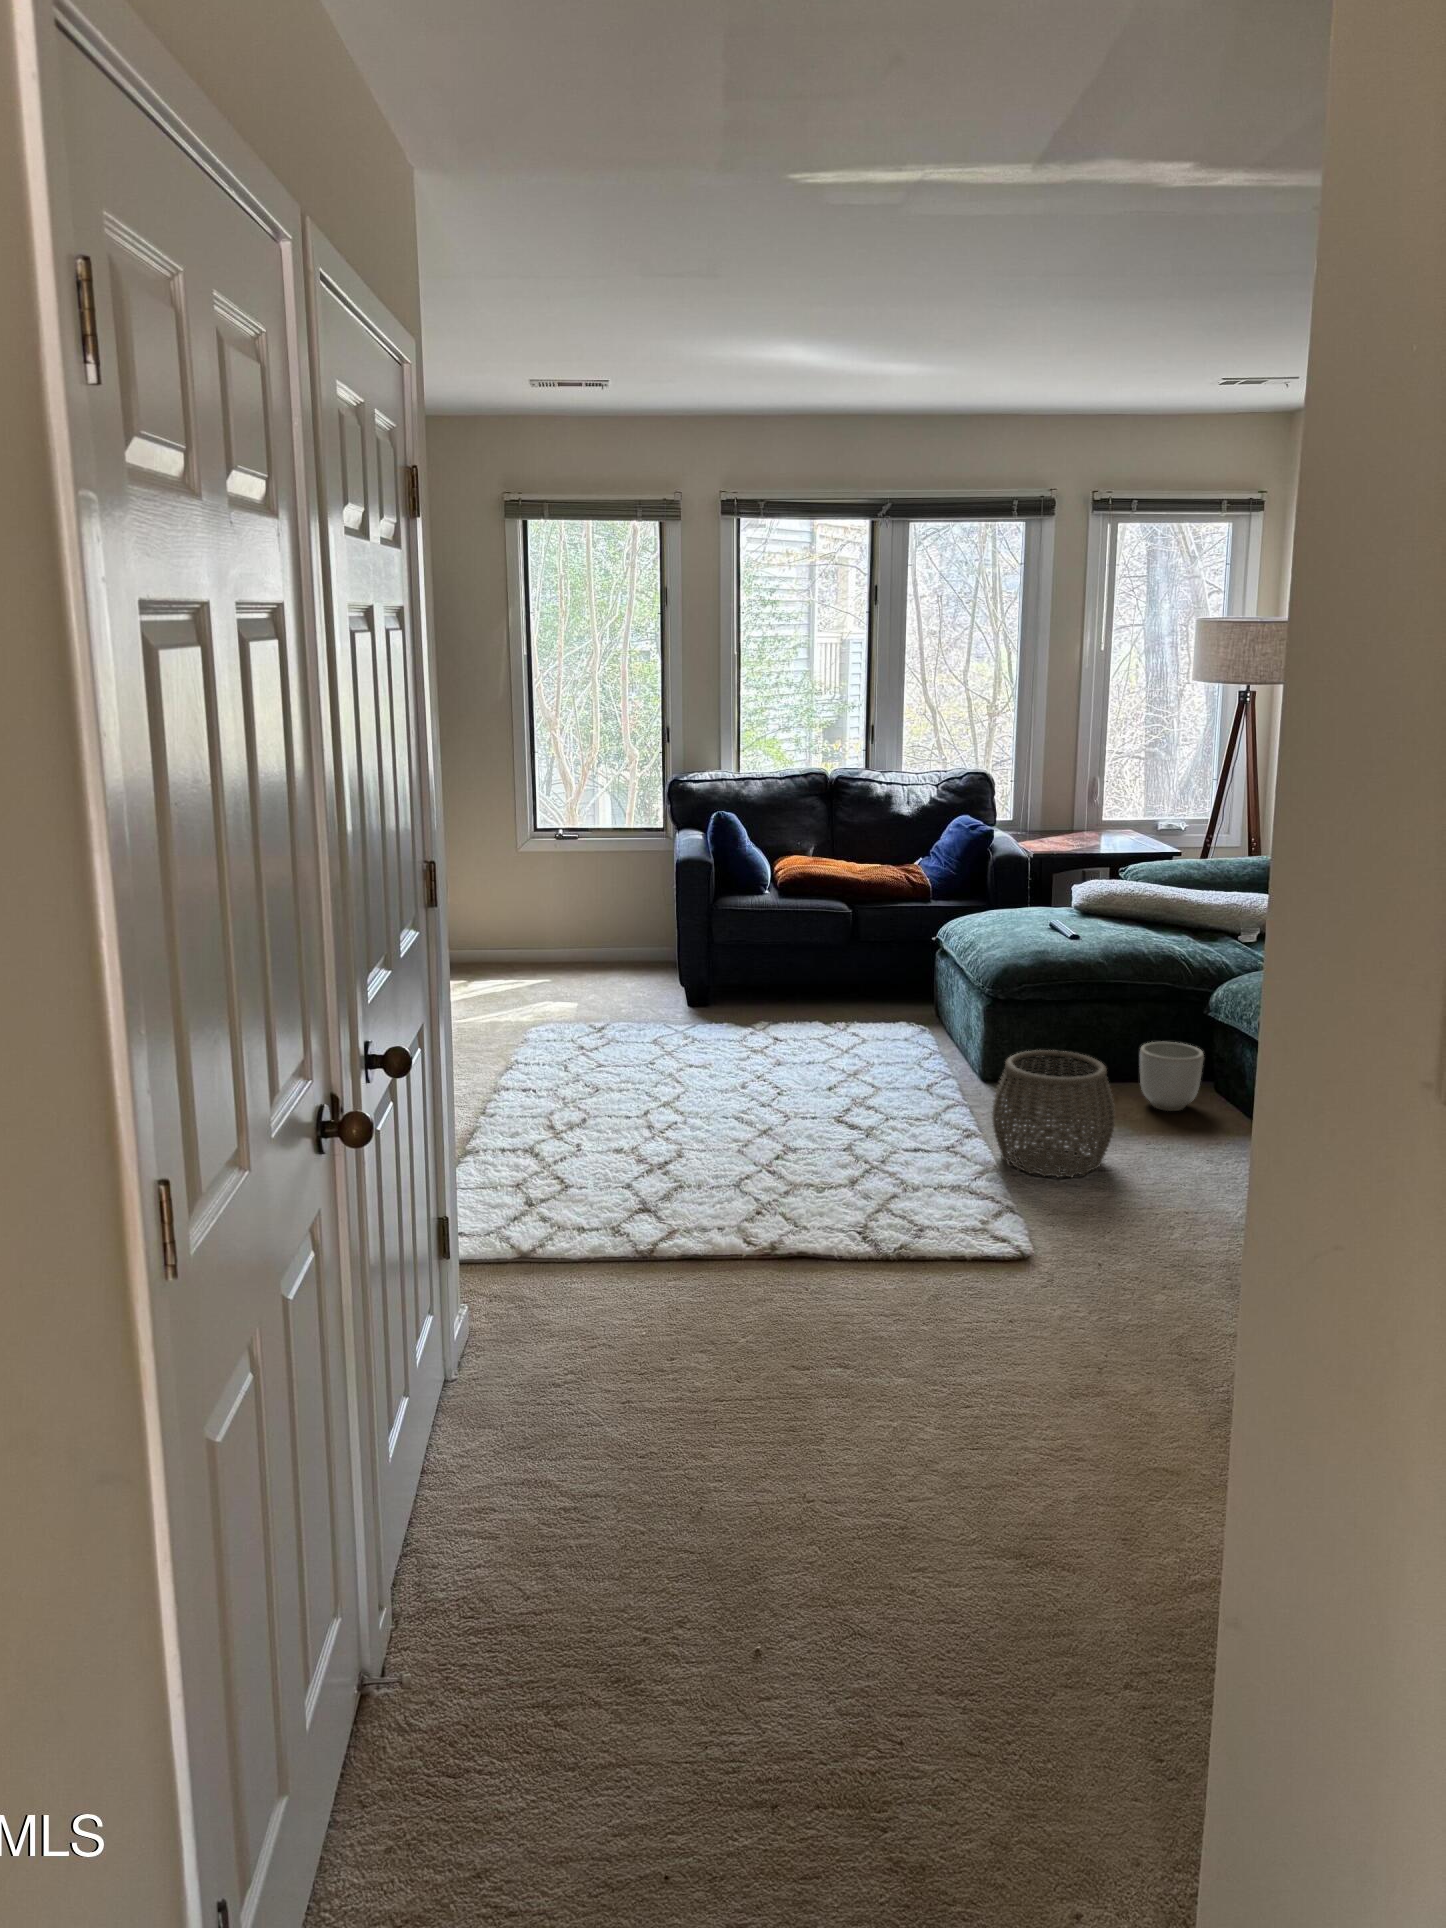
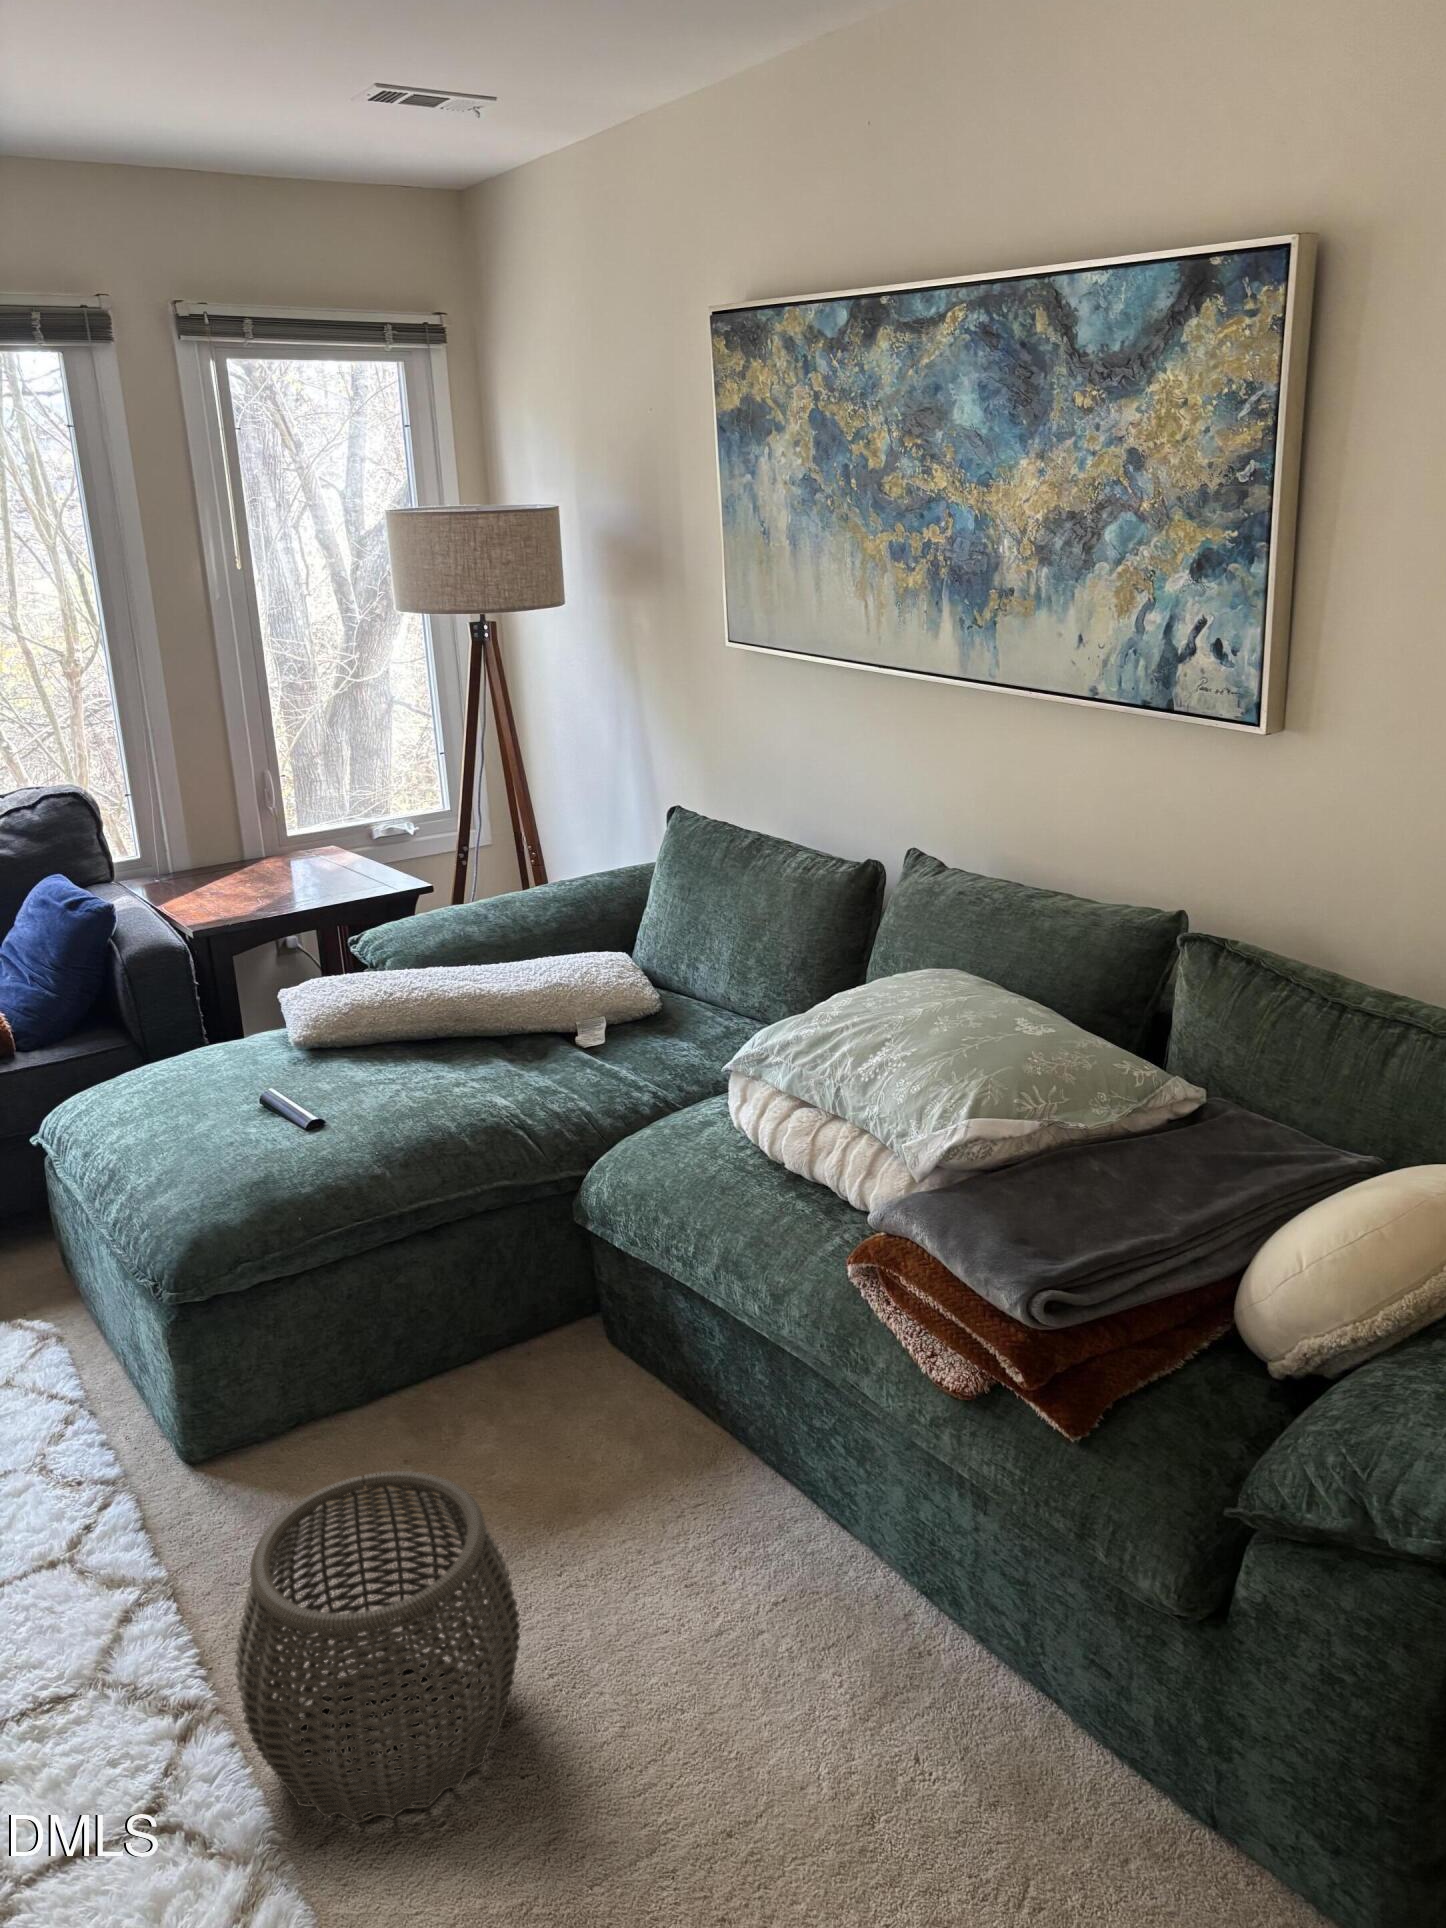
planter: present [1140,1042,1204,1111] -> none [488,1293,604,1434]

